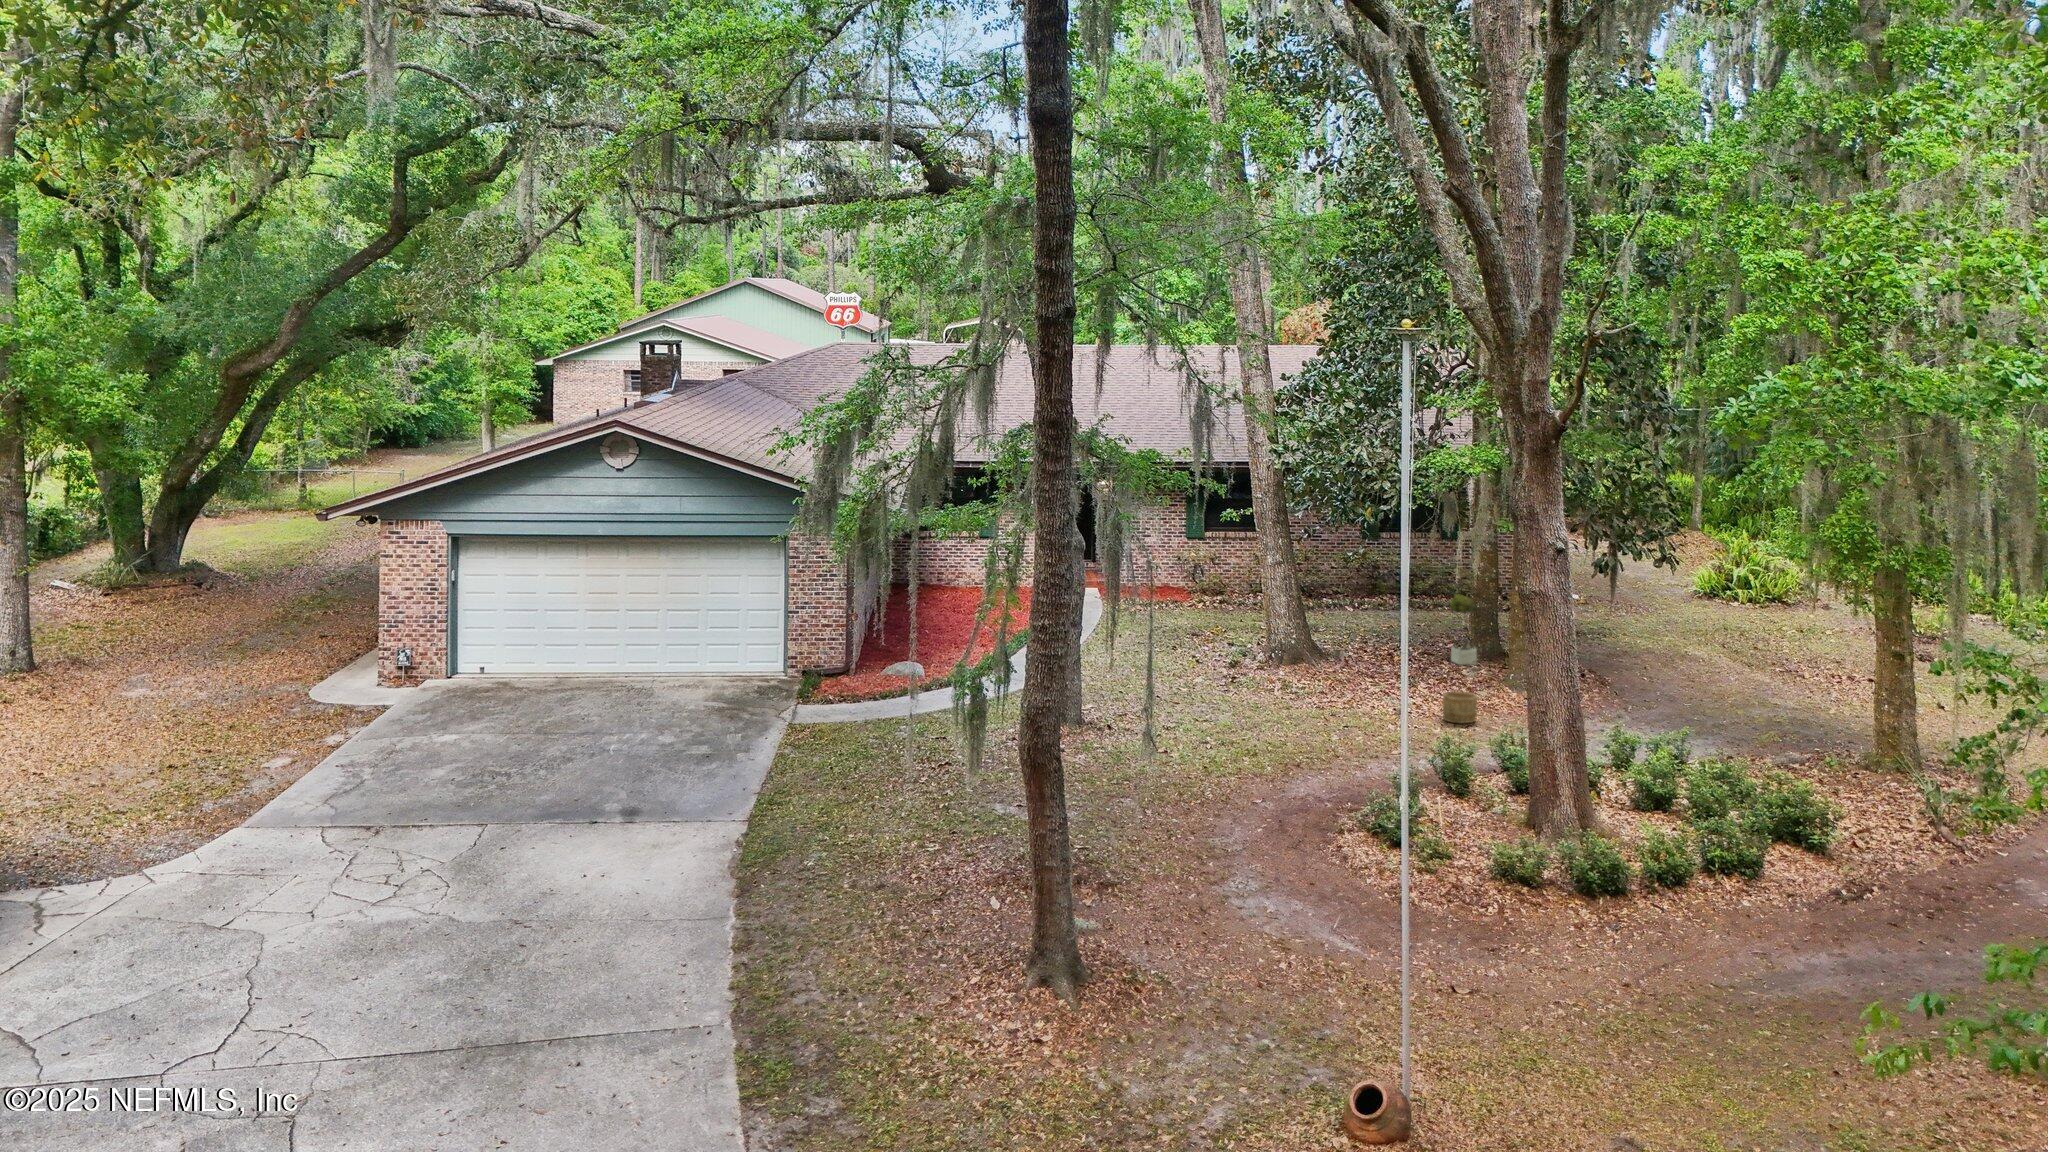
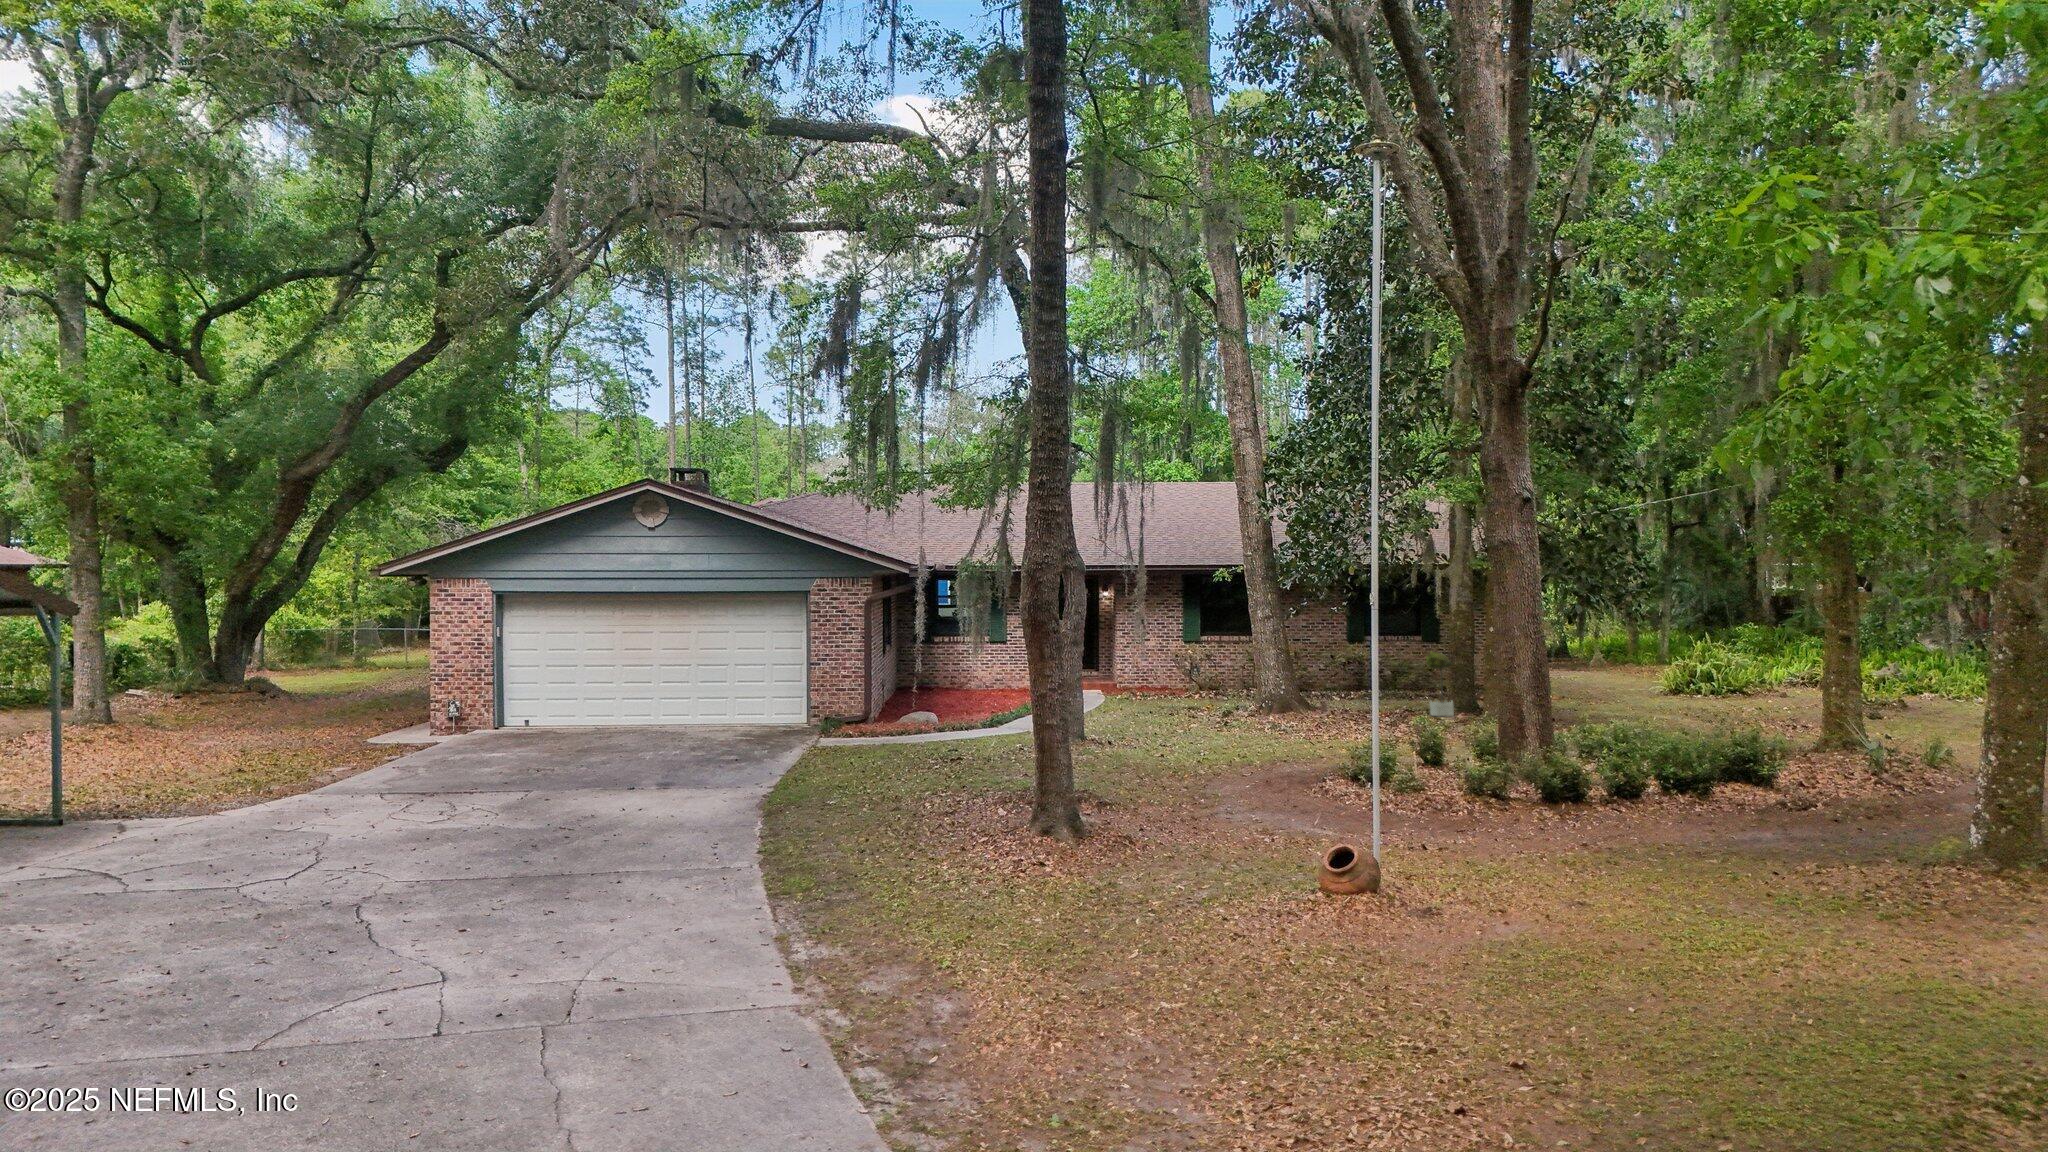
wooden bucket: present [1442,691,1477,723] -> none [1419,713,1453,740]

